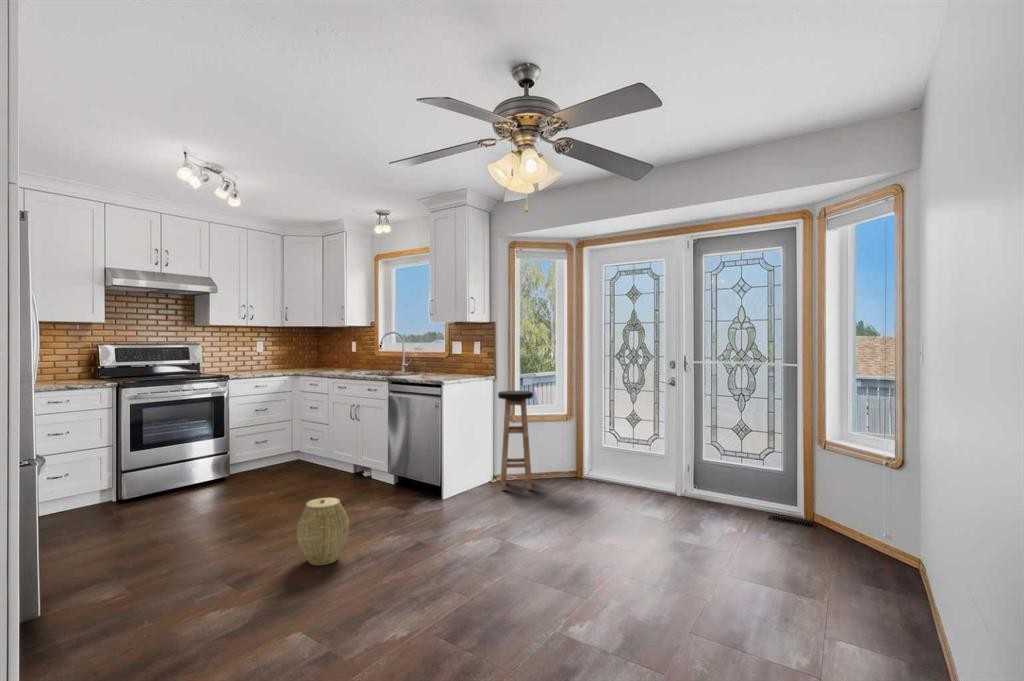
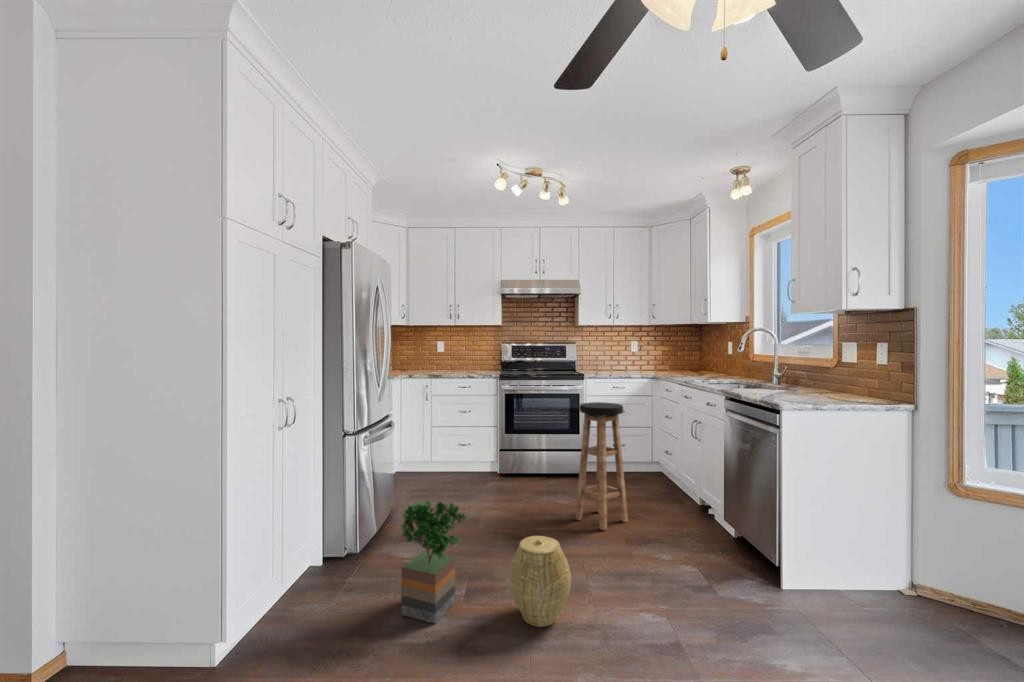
bar stool: present [498,391,533,491] -> present [575,402,628,531]
potted tree: none [187,490,265,606] -> present [401,501,467,624]

